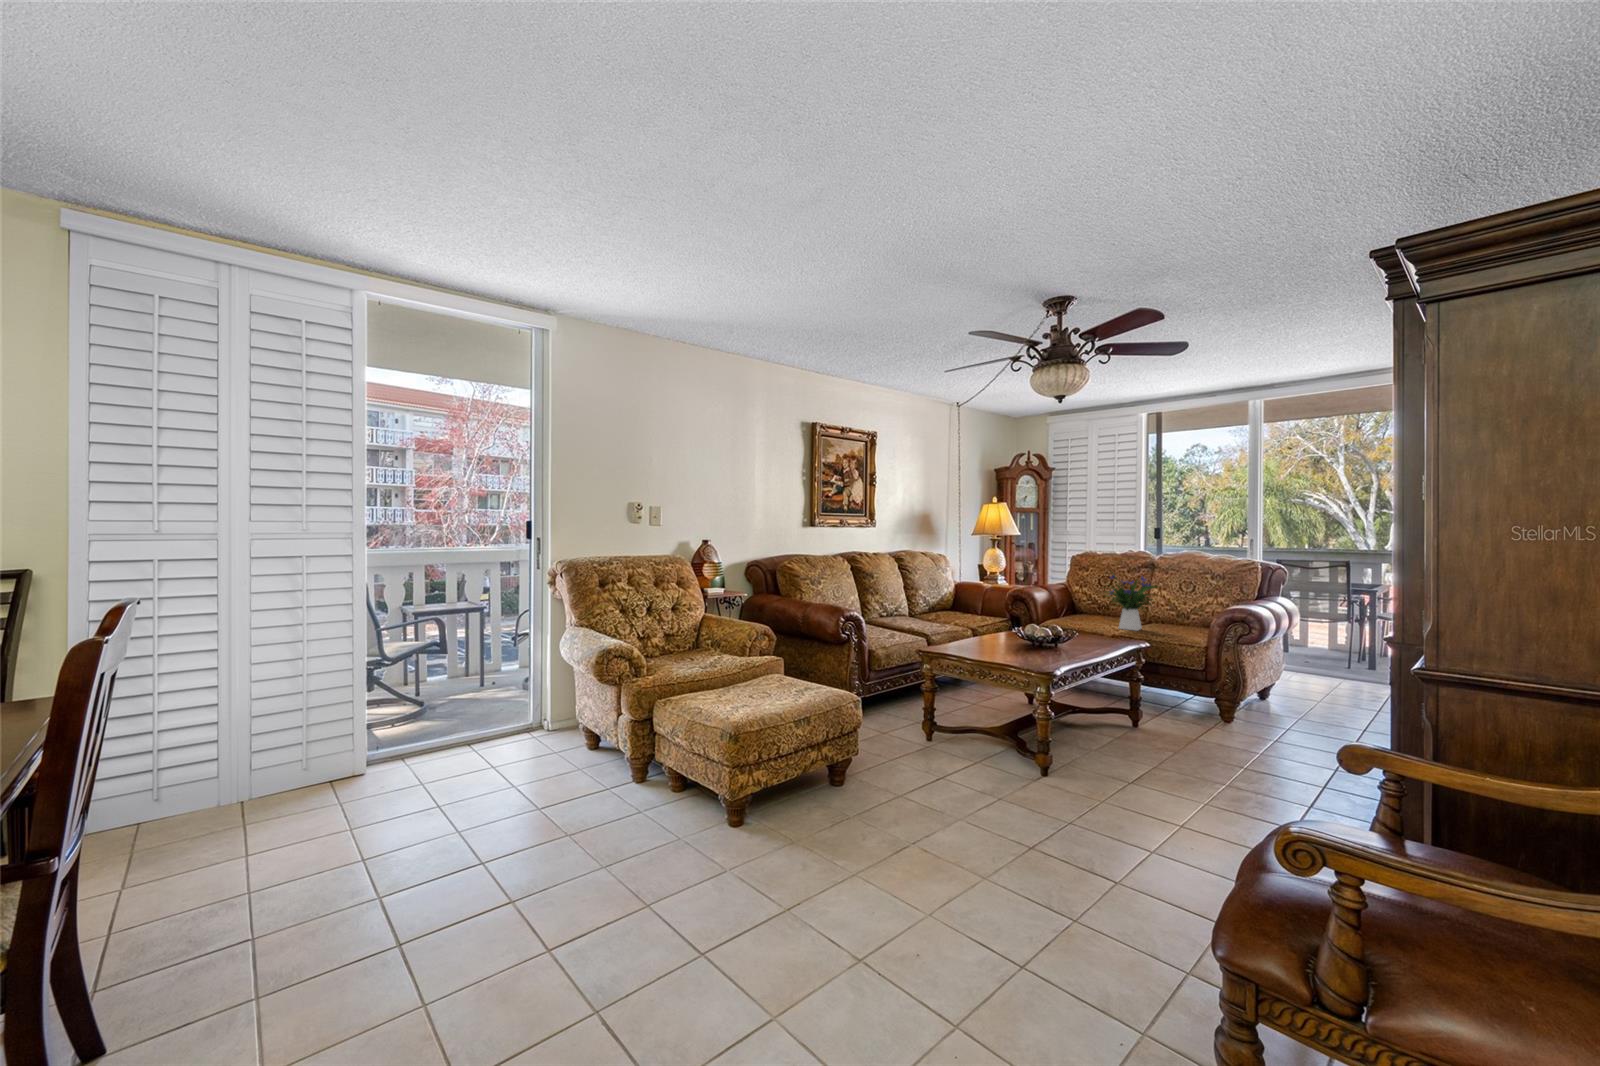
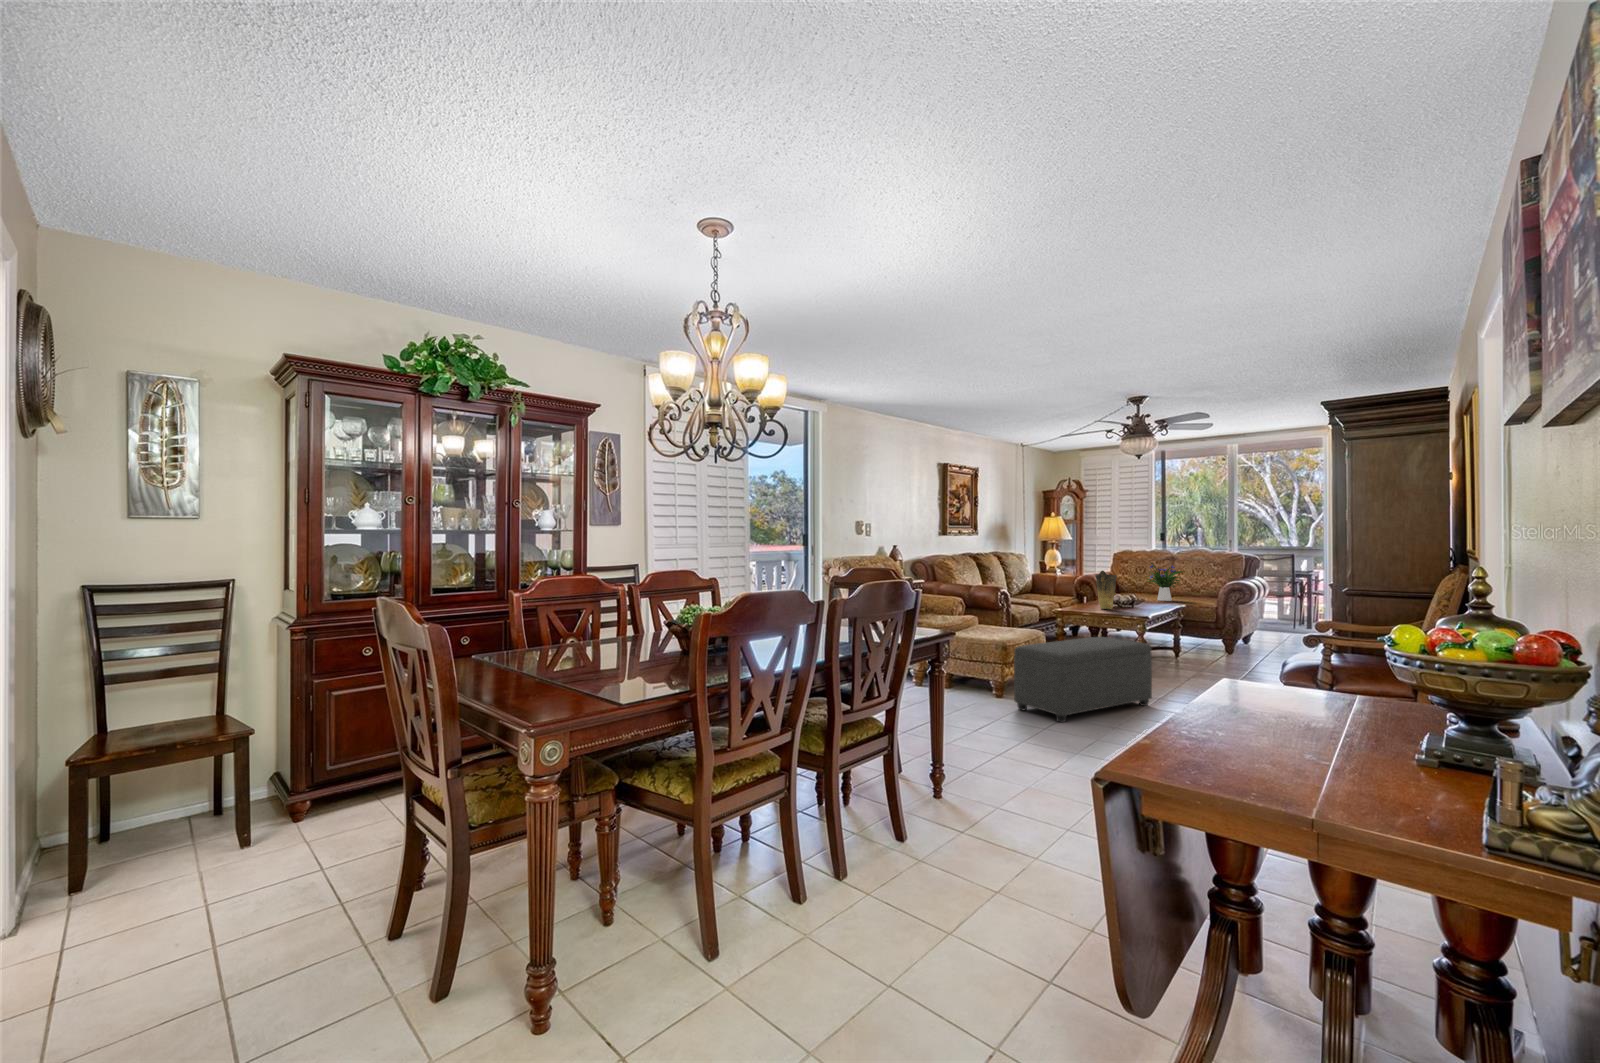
vase: none [986,587,1019,651] -> present [1095,571,1117,609]
ottoman: none [688,725,981,947] -> present [1014,637,1152,722]

